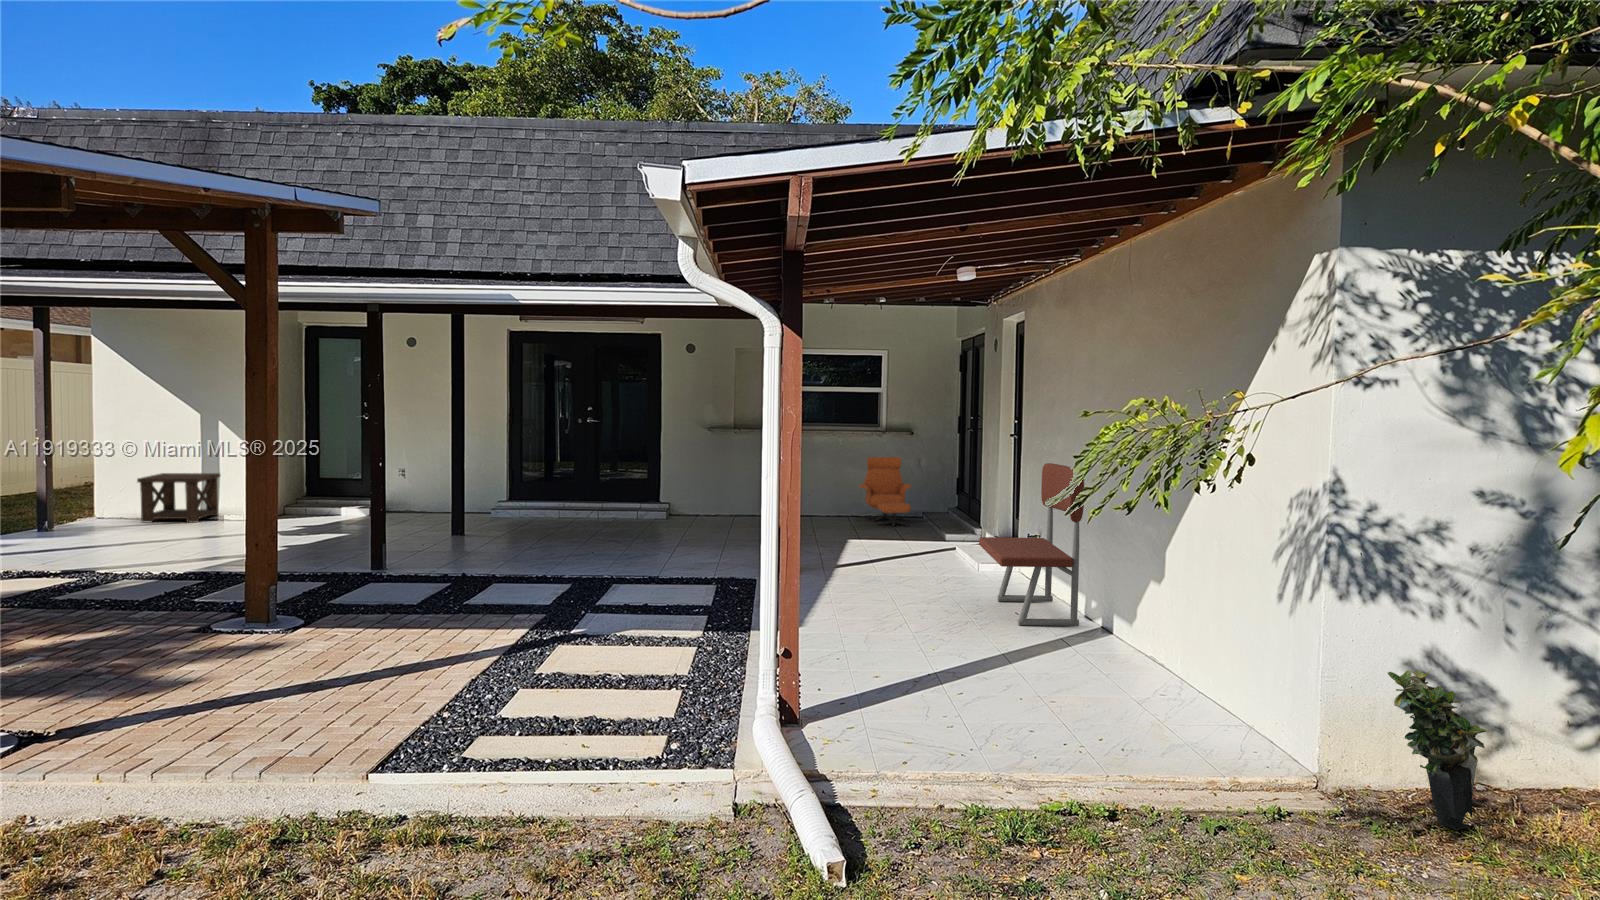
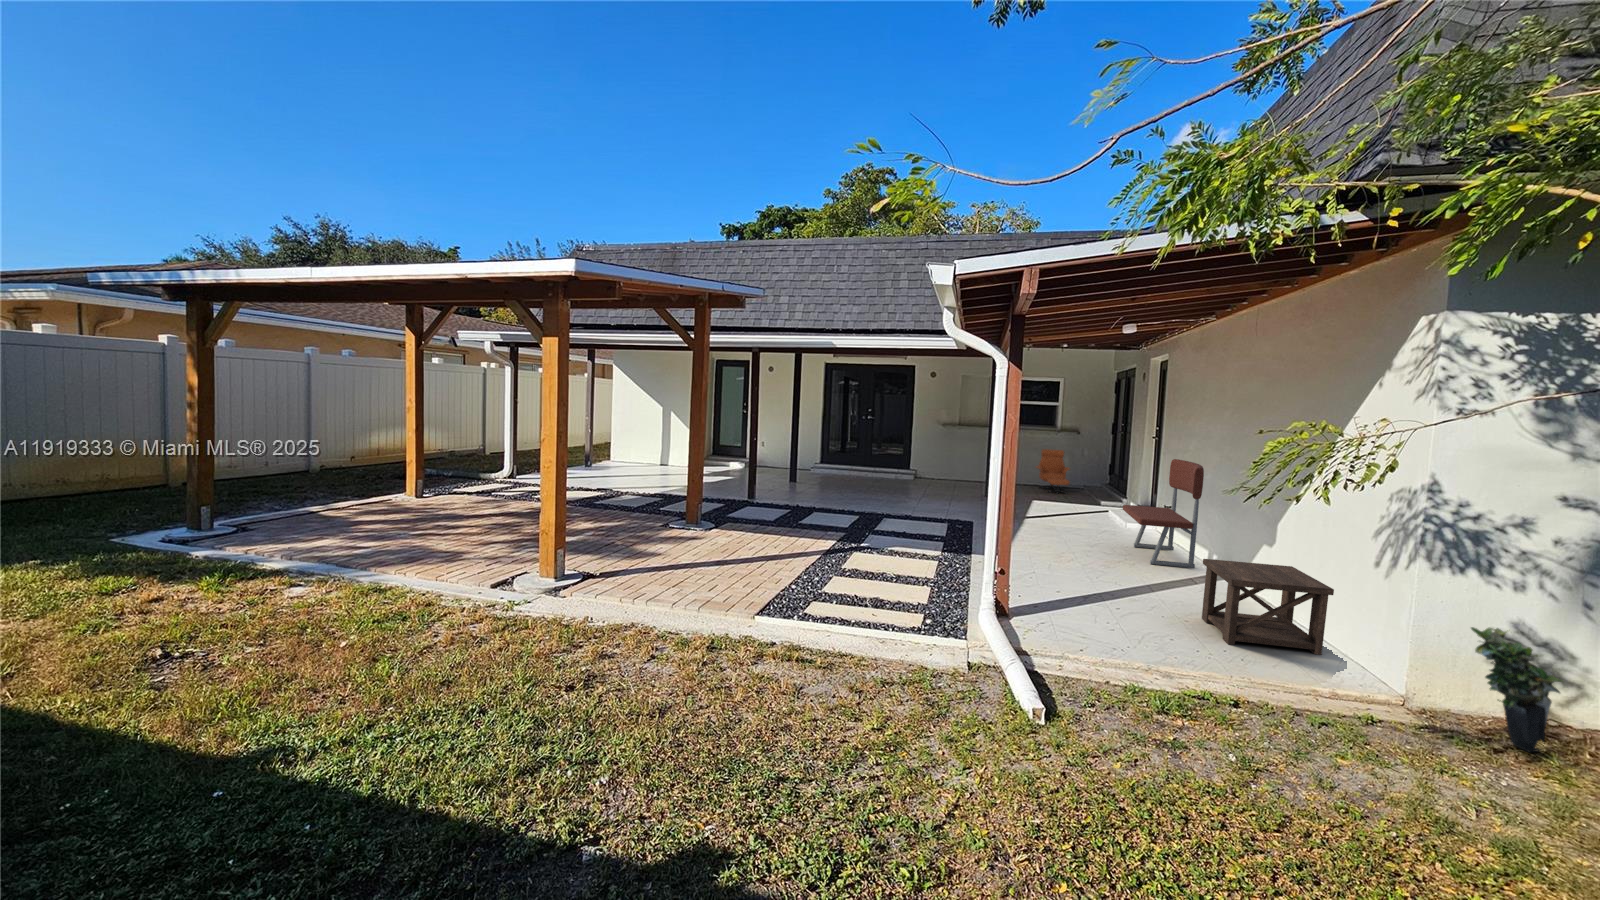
side table: present [137,473,220,522] -> present [1202,559,1334,655]

